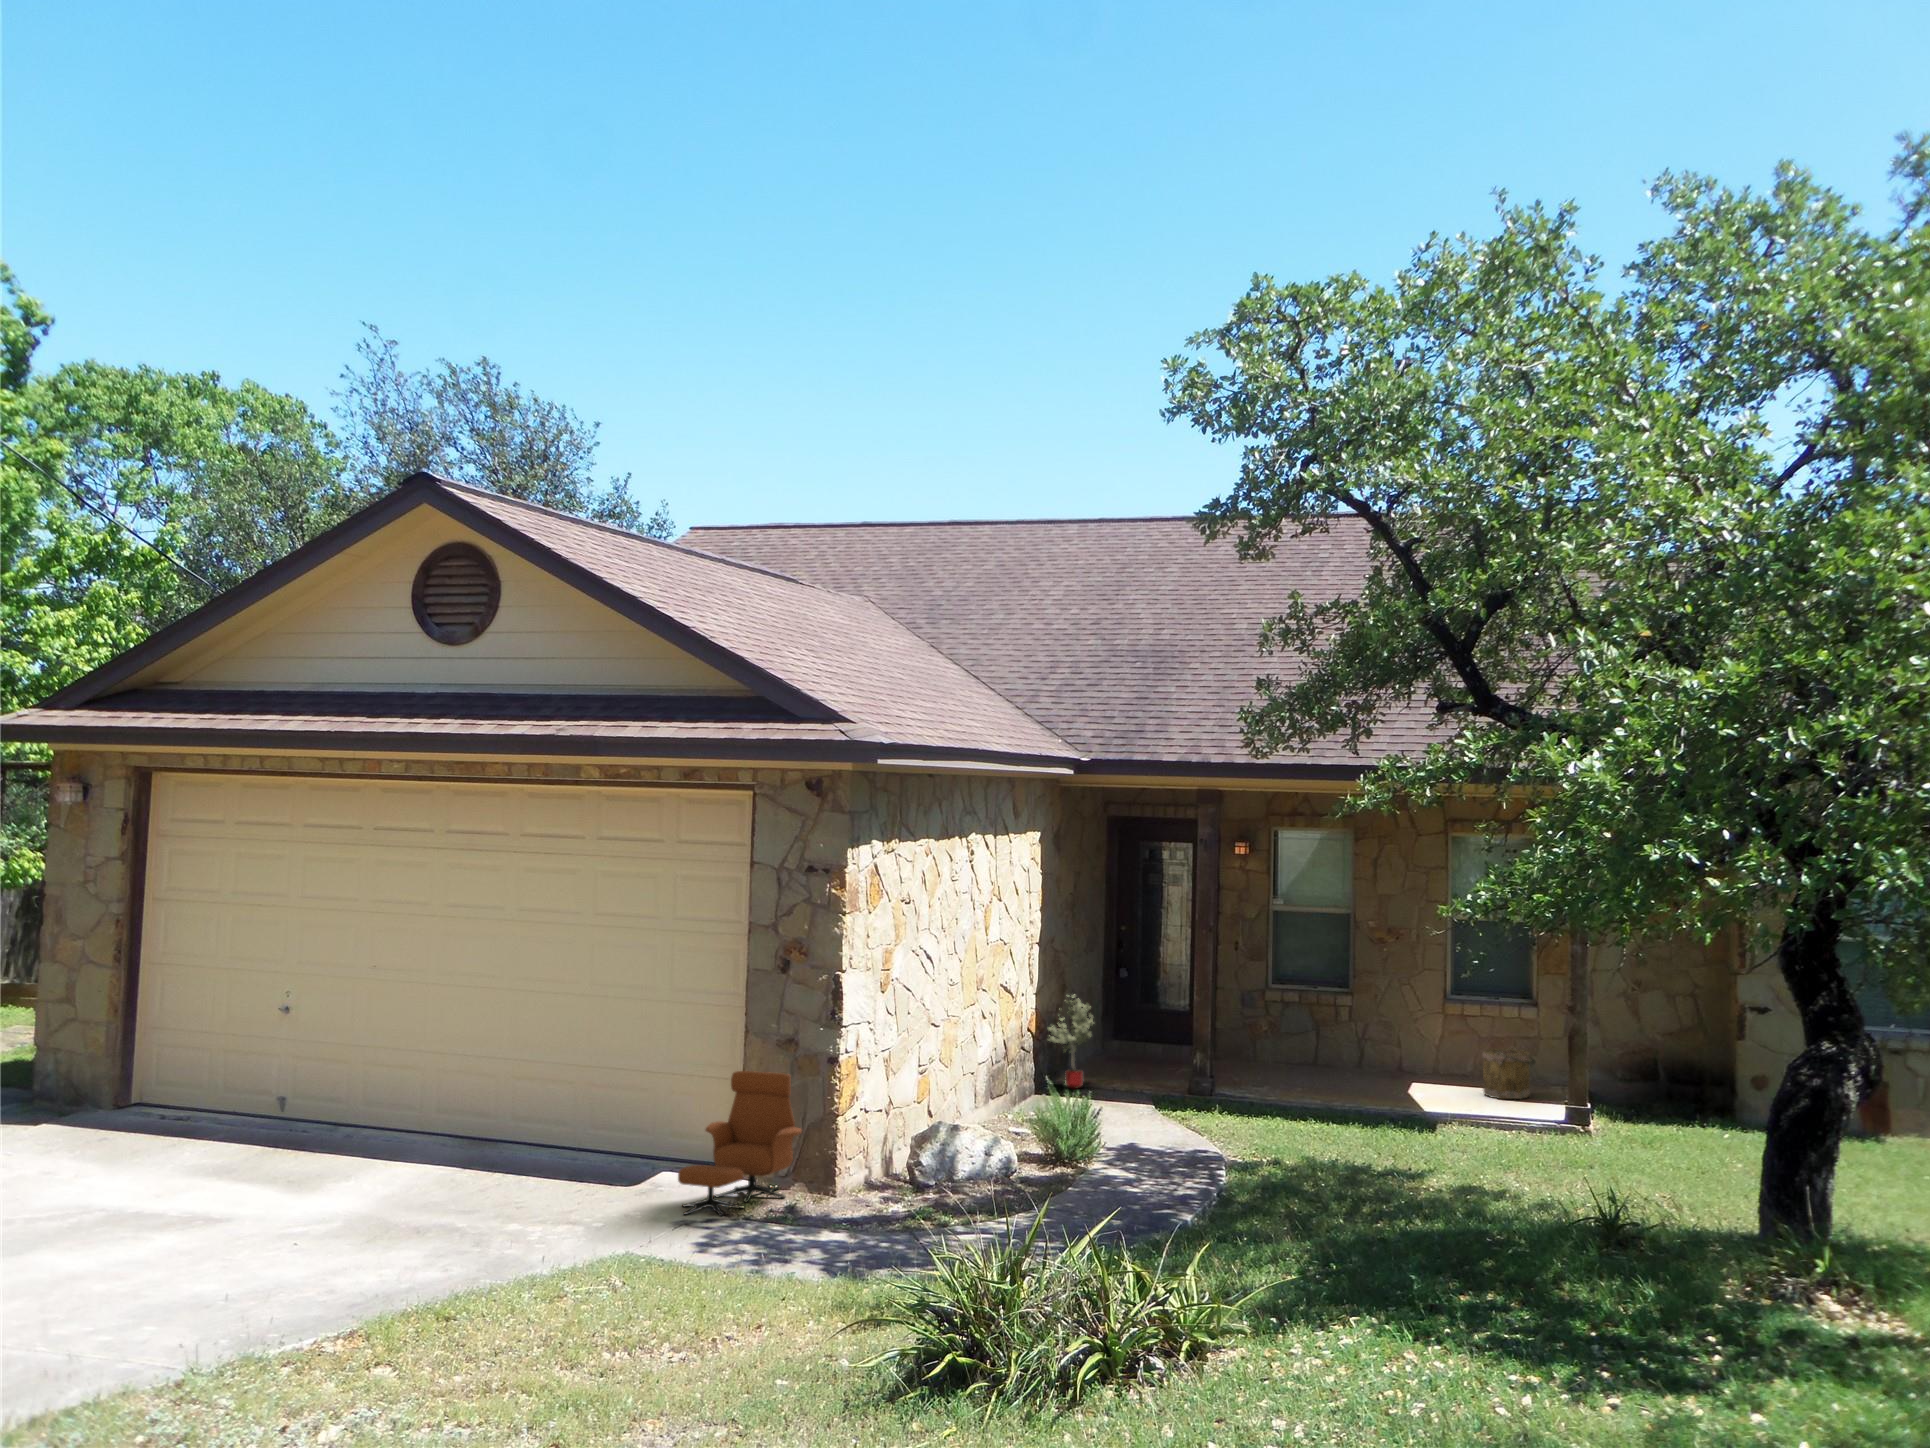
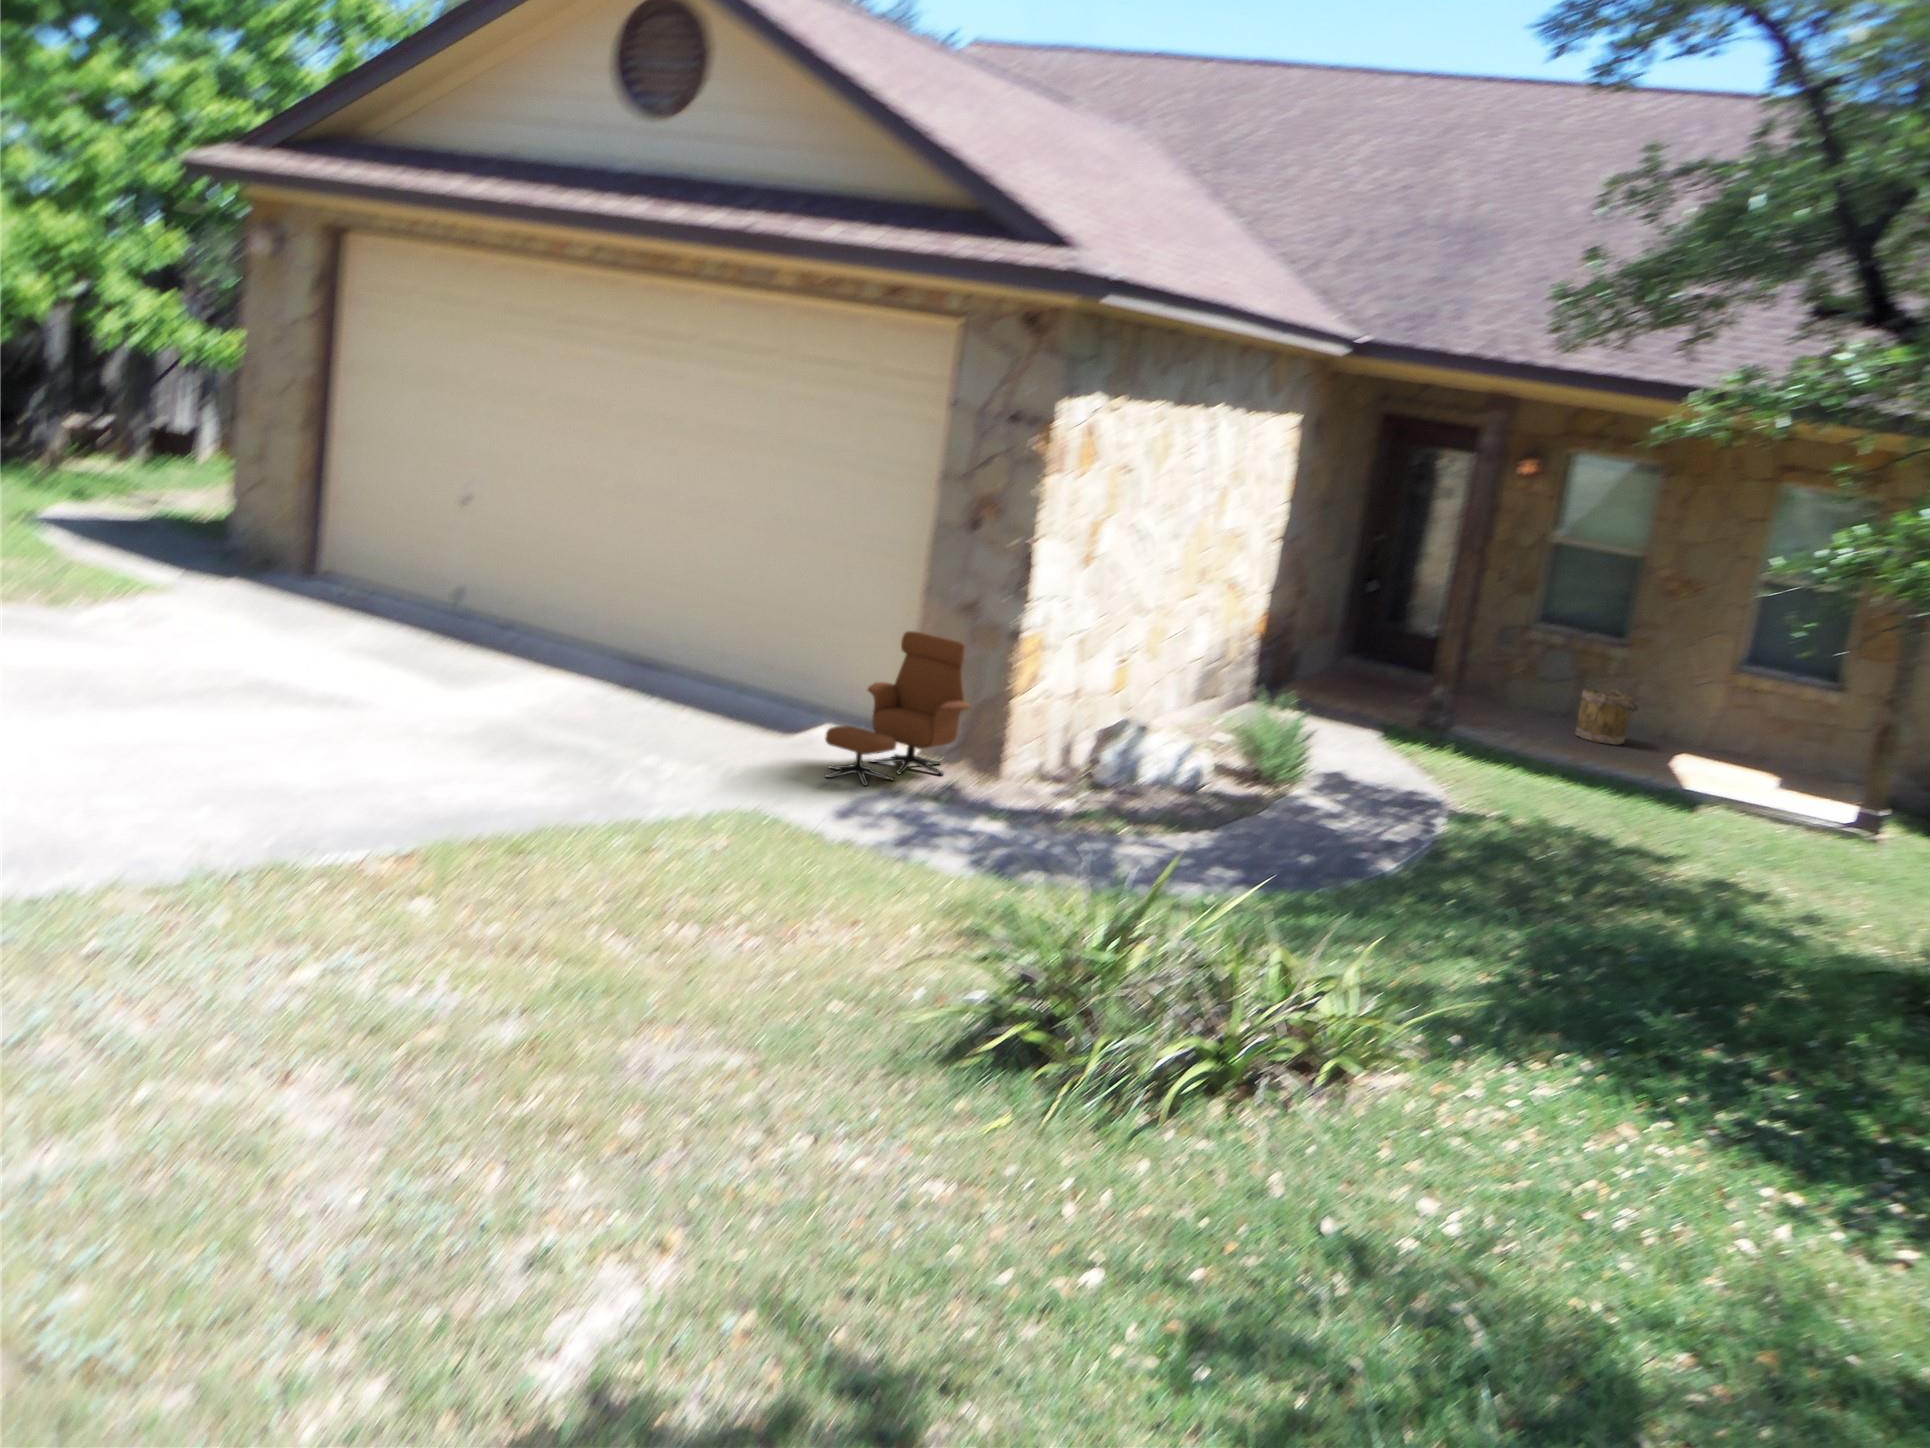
potted tree: present [1048,994,1094,1089] -> none [1278,599,1335,700]
bucket: present [1482,1049,1536,1099] -> present [1576,689,1638,745]

